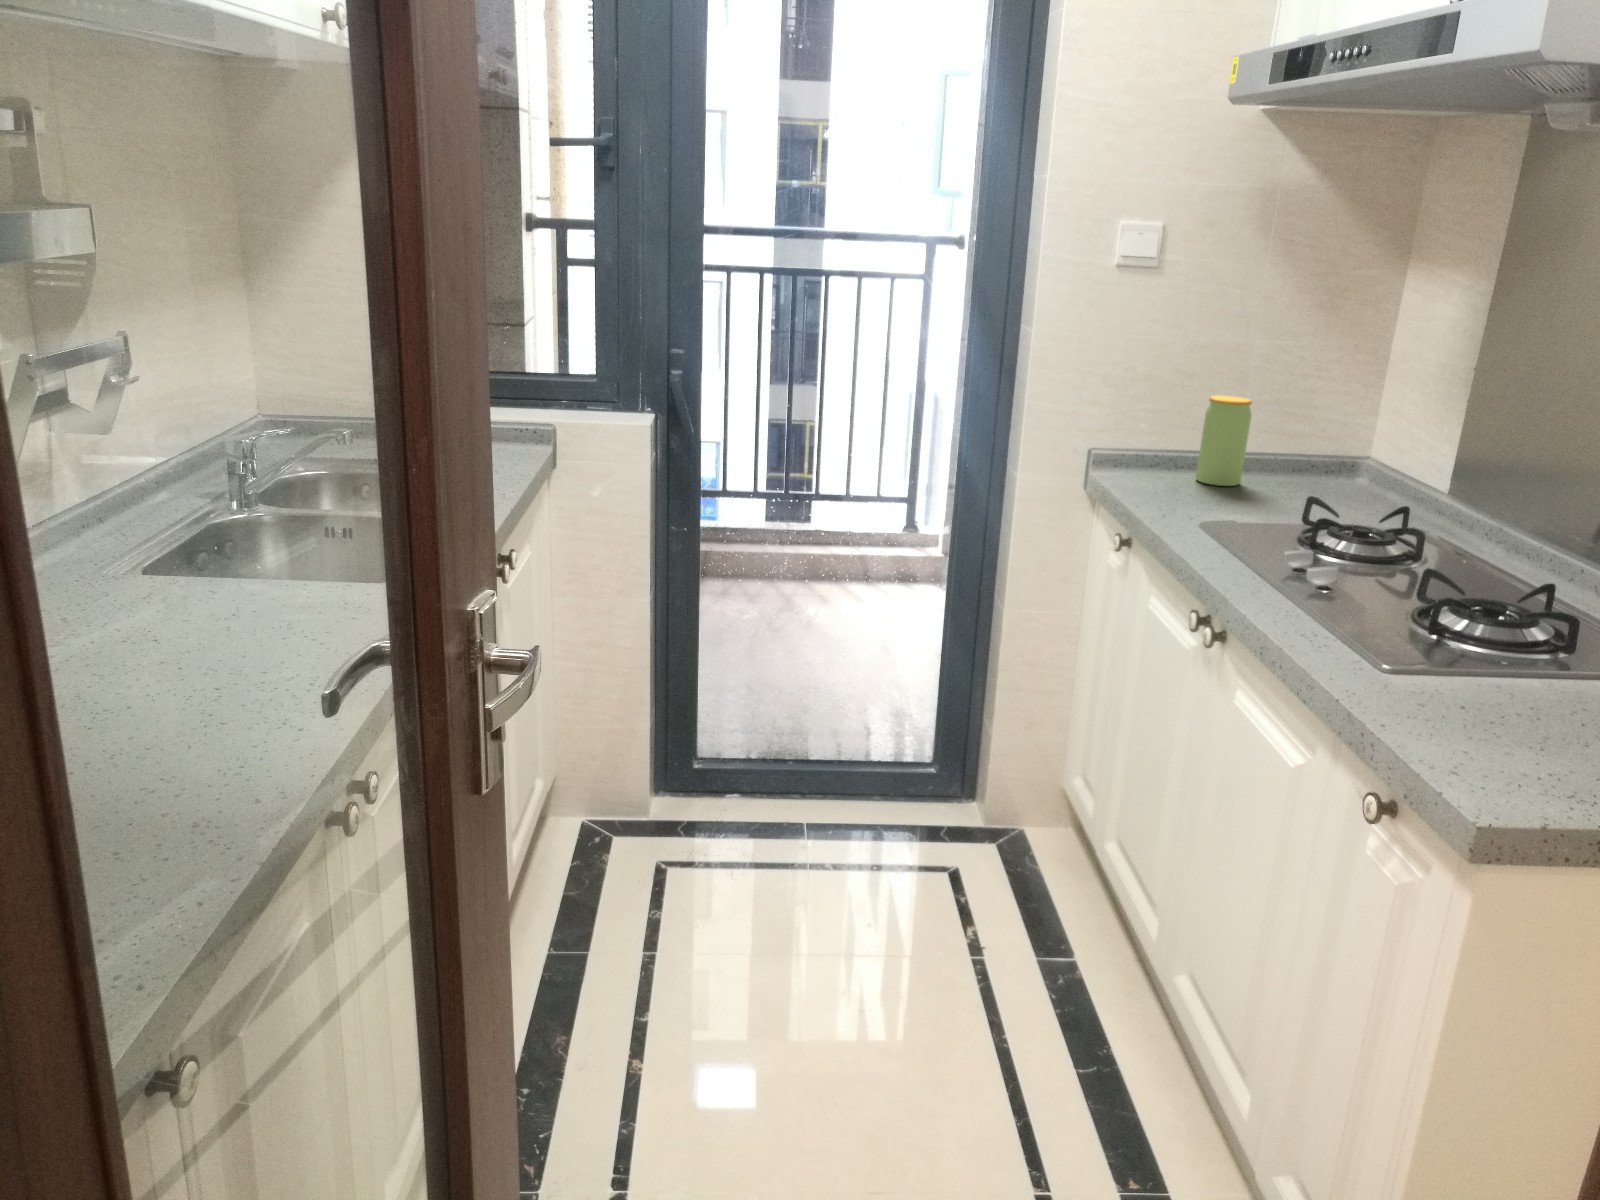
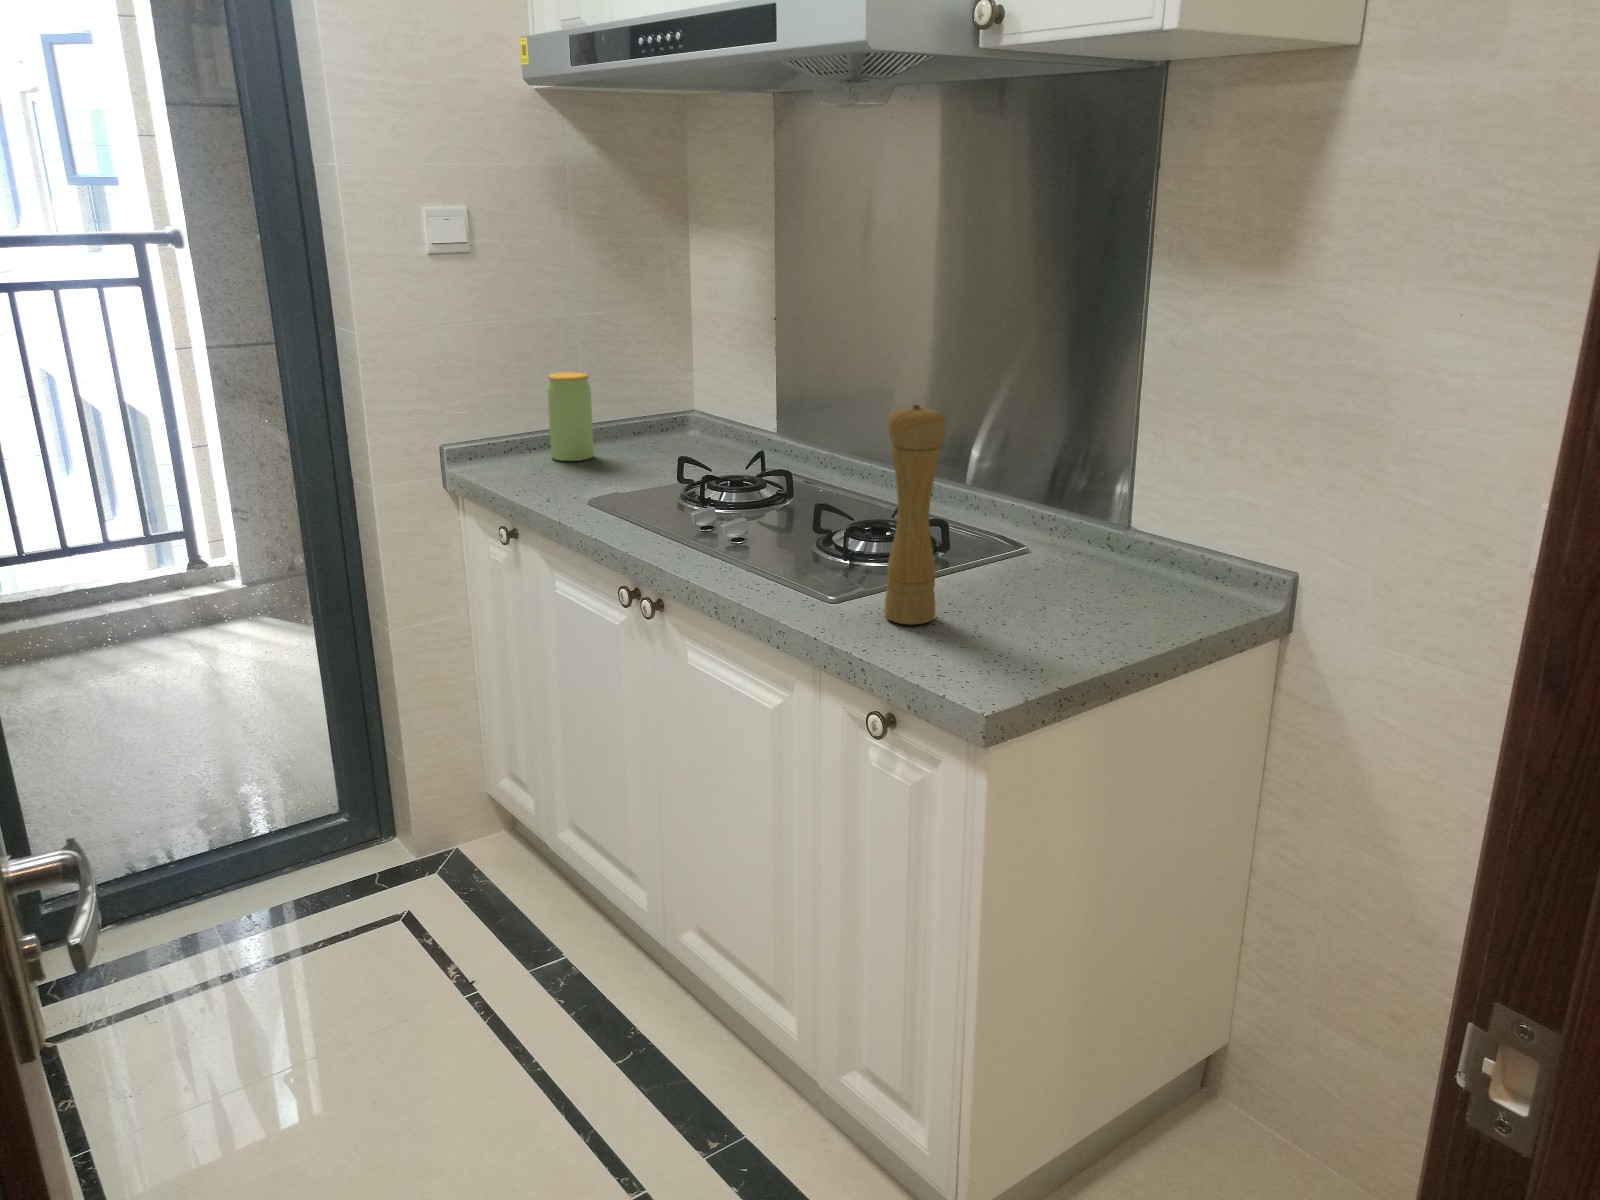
pepper mill: none [1435,468,1556,717] -> present [884,405,946,625]

